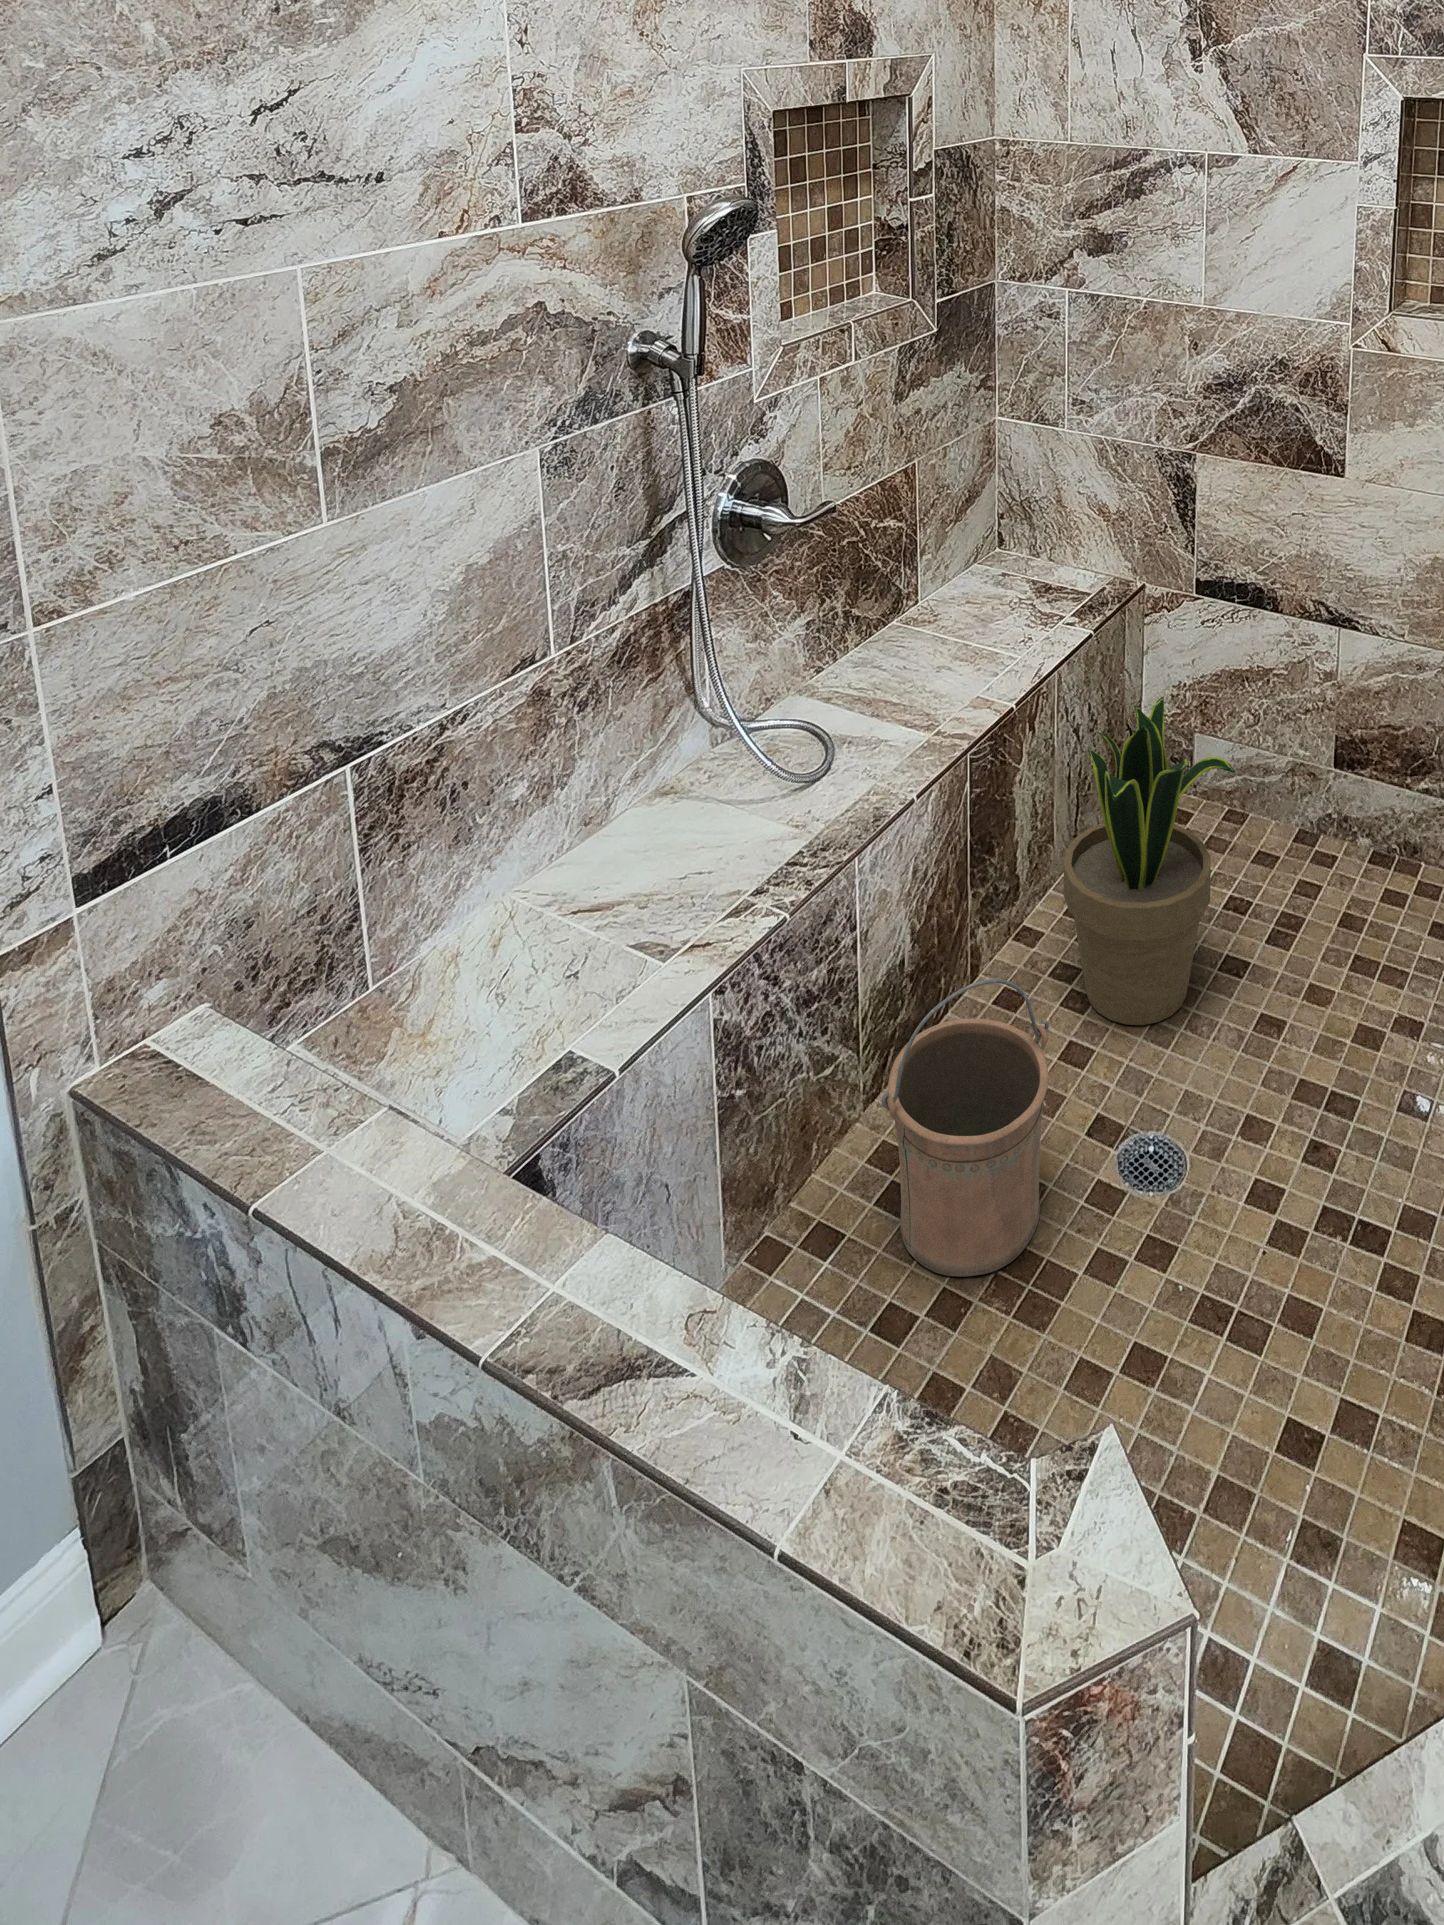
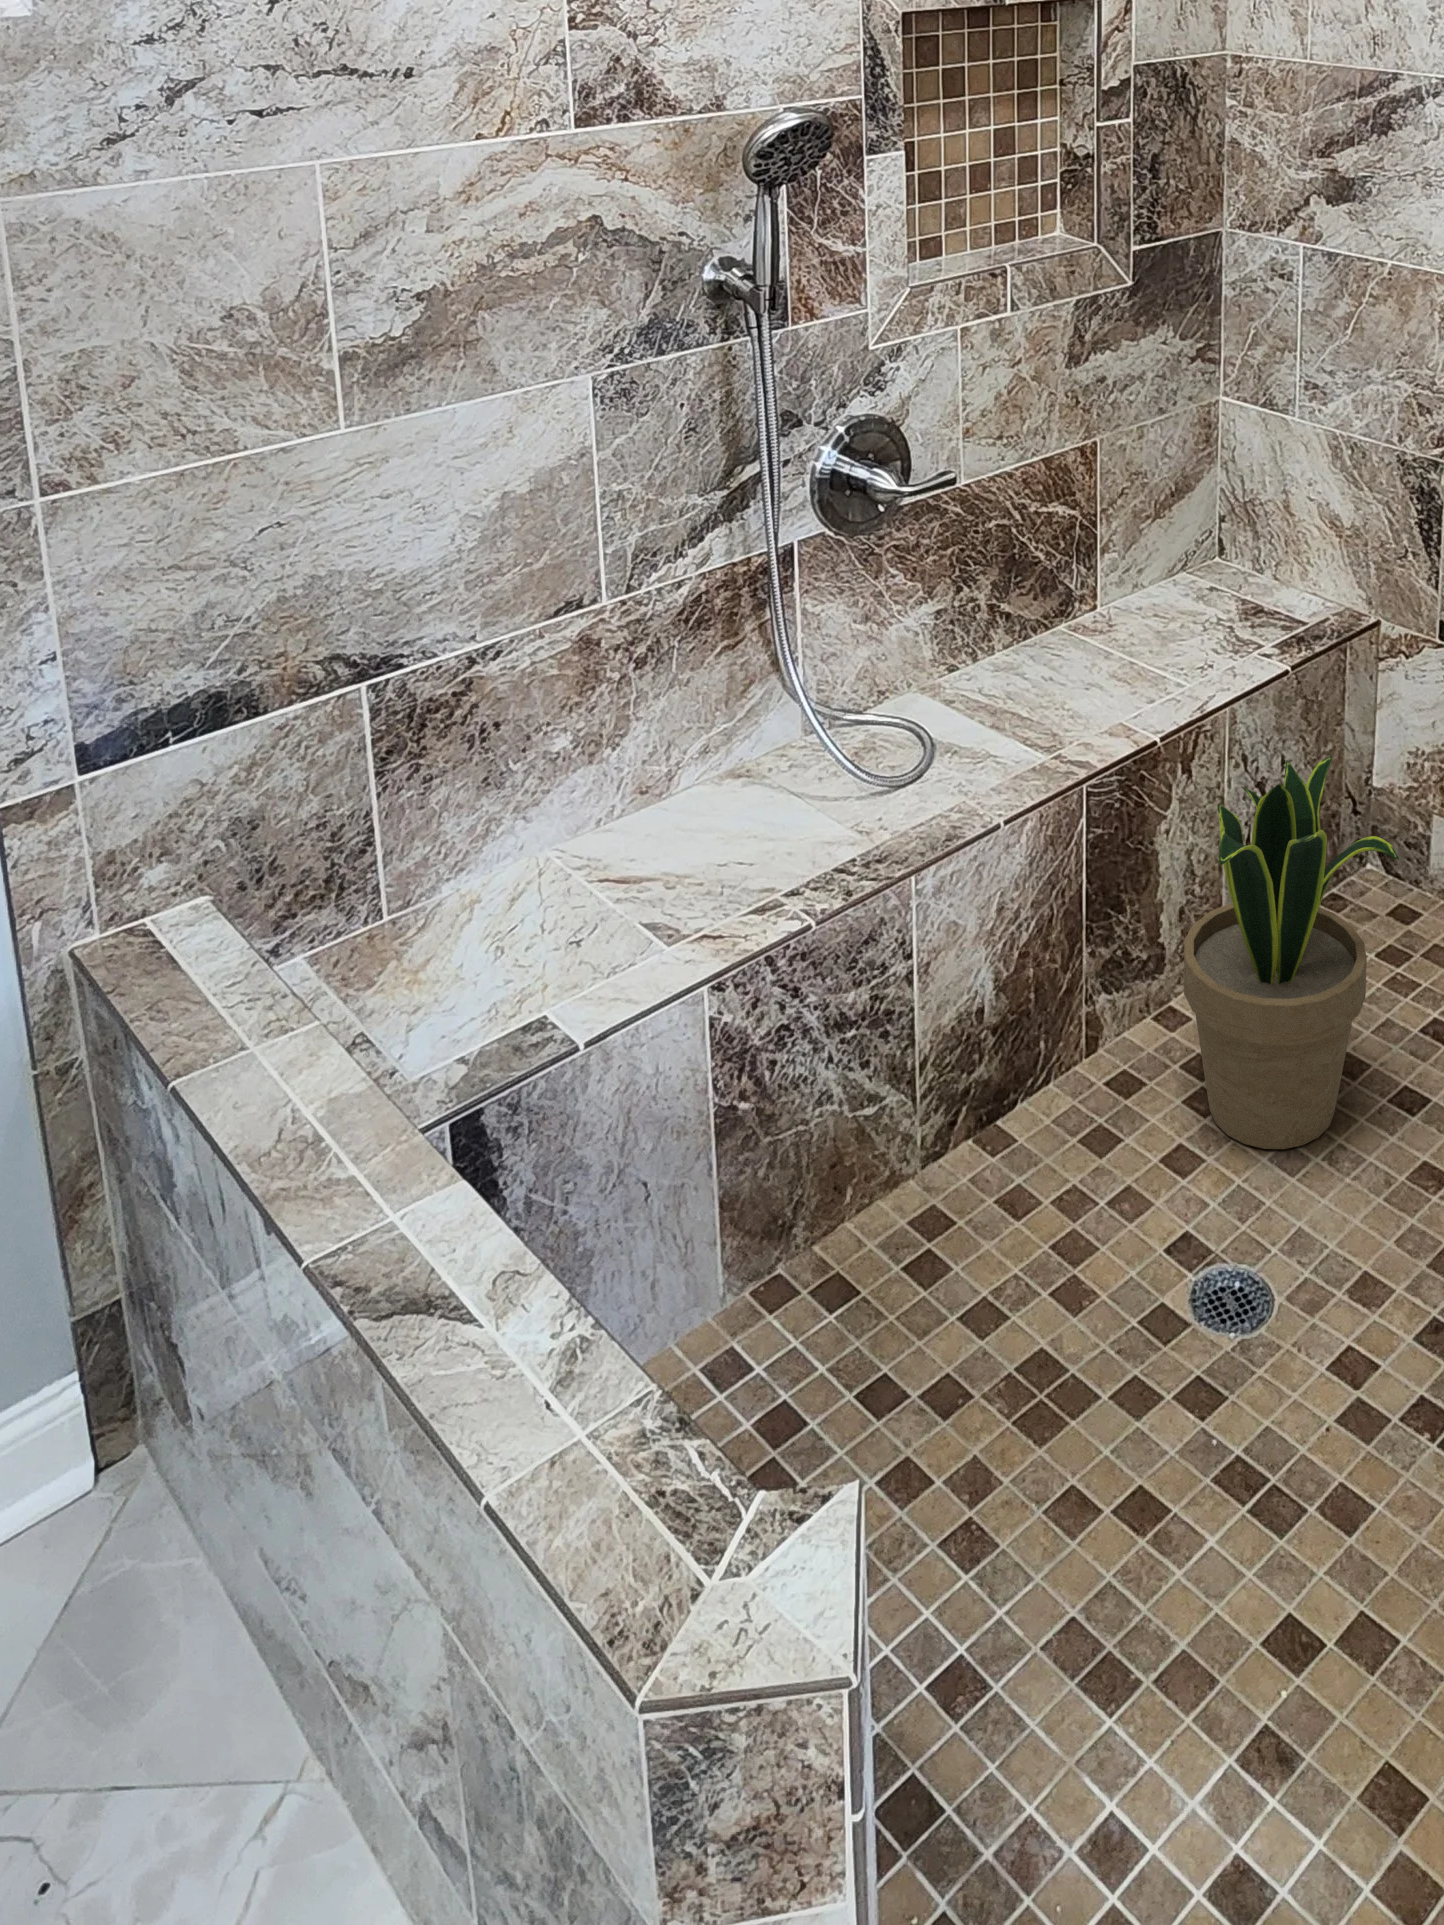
bucket: present [882,979,1049,1277] -> none [887,1041,1100,1375]

